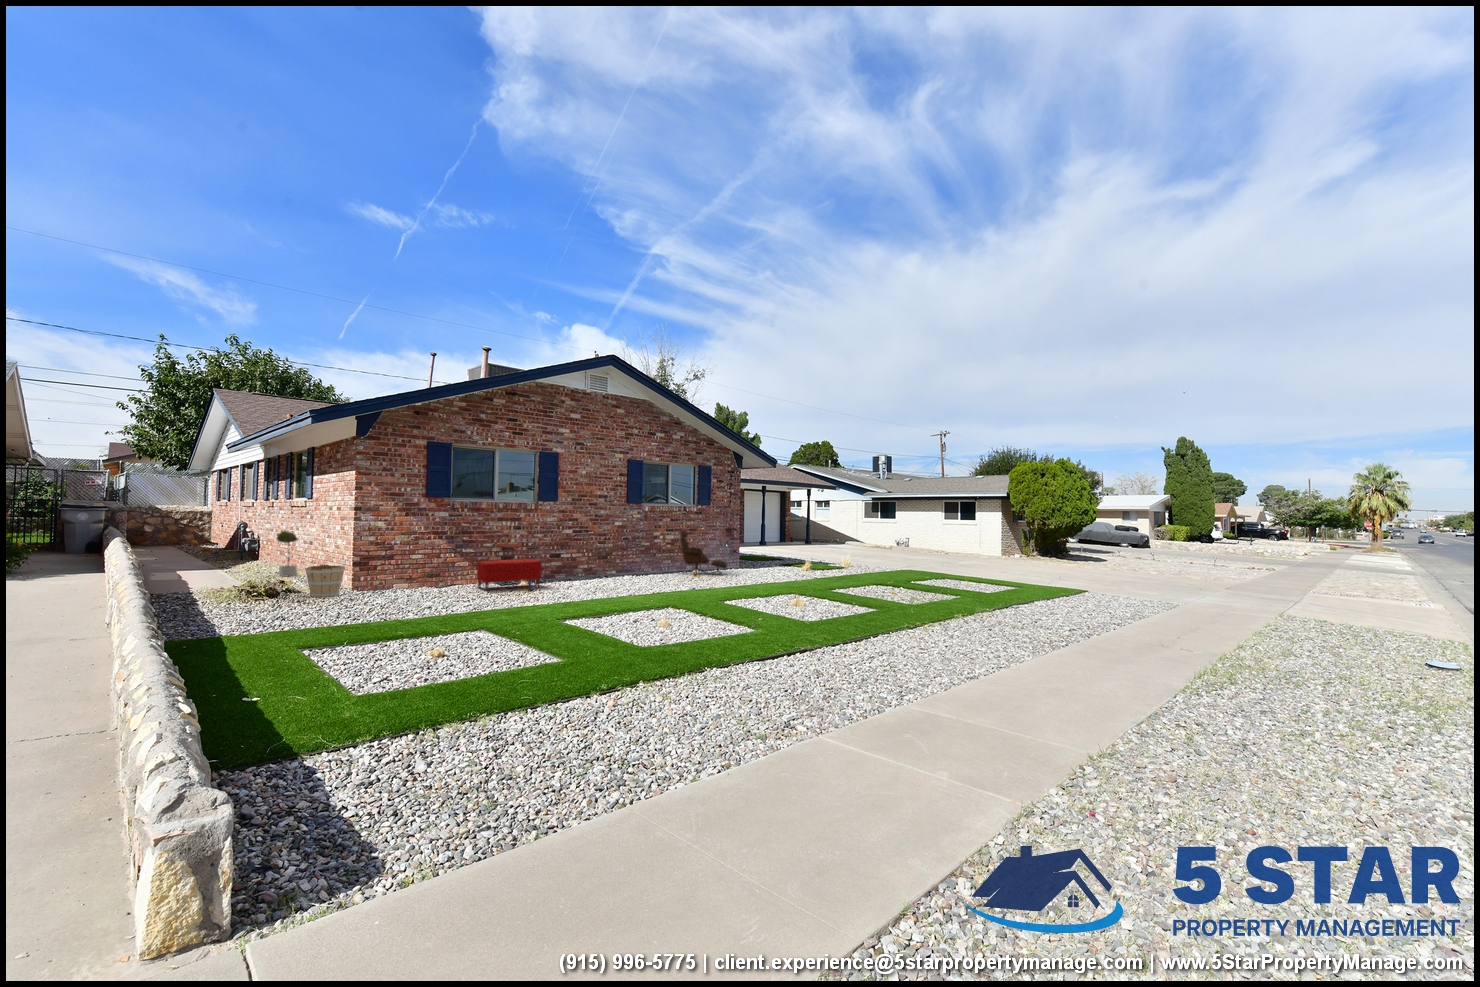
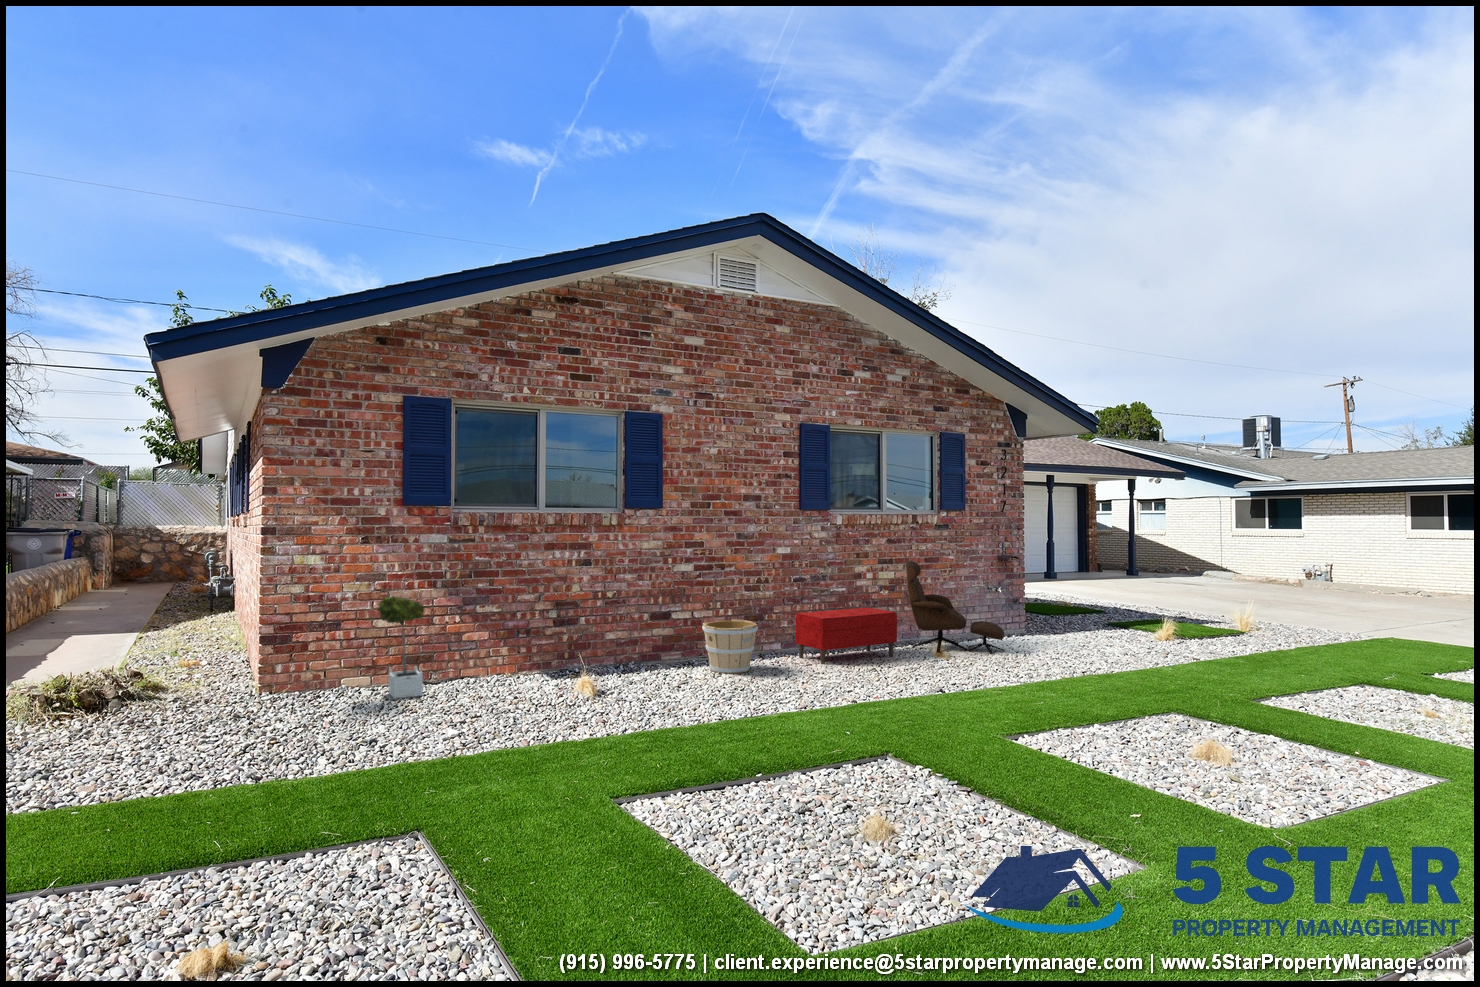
potted tree: present [277,531,298,577] -> present [378,596,424,698]
bench: present [477,559,542,591] -> present [796,607,897,664]
wooden bucket: present [305,565,345,597] -> present [702,619,758,674]

